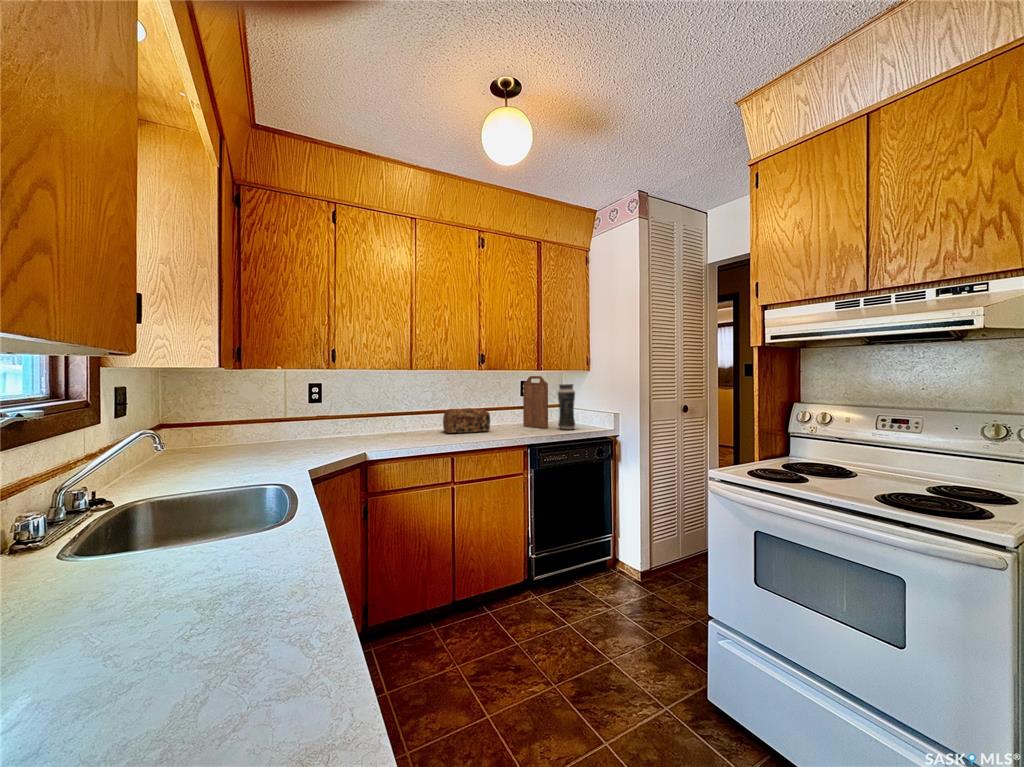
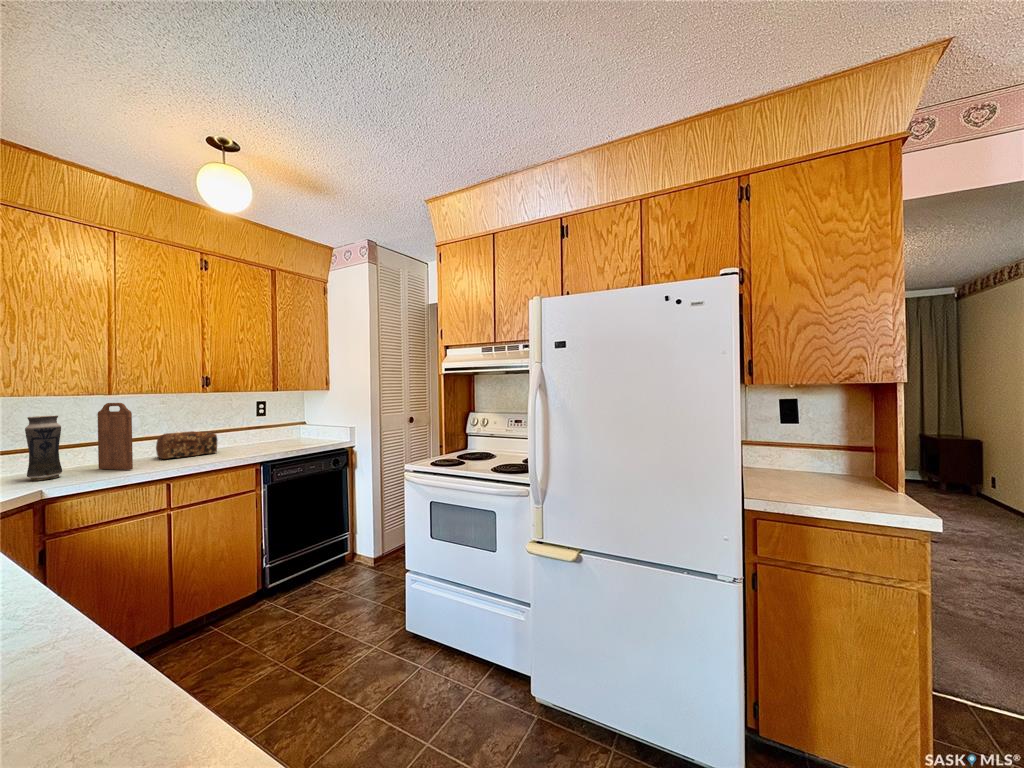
cutting board: present [523,376,548,428] -> present [97,403,133,470]
vase: present [558,384,575,430] -> present [25,415,62,480]

